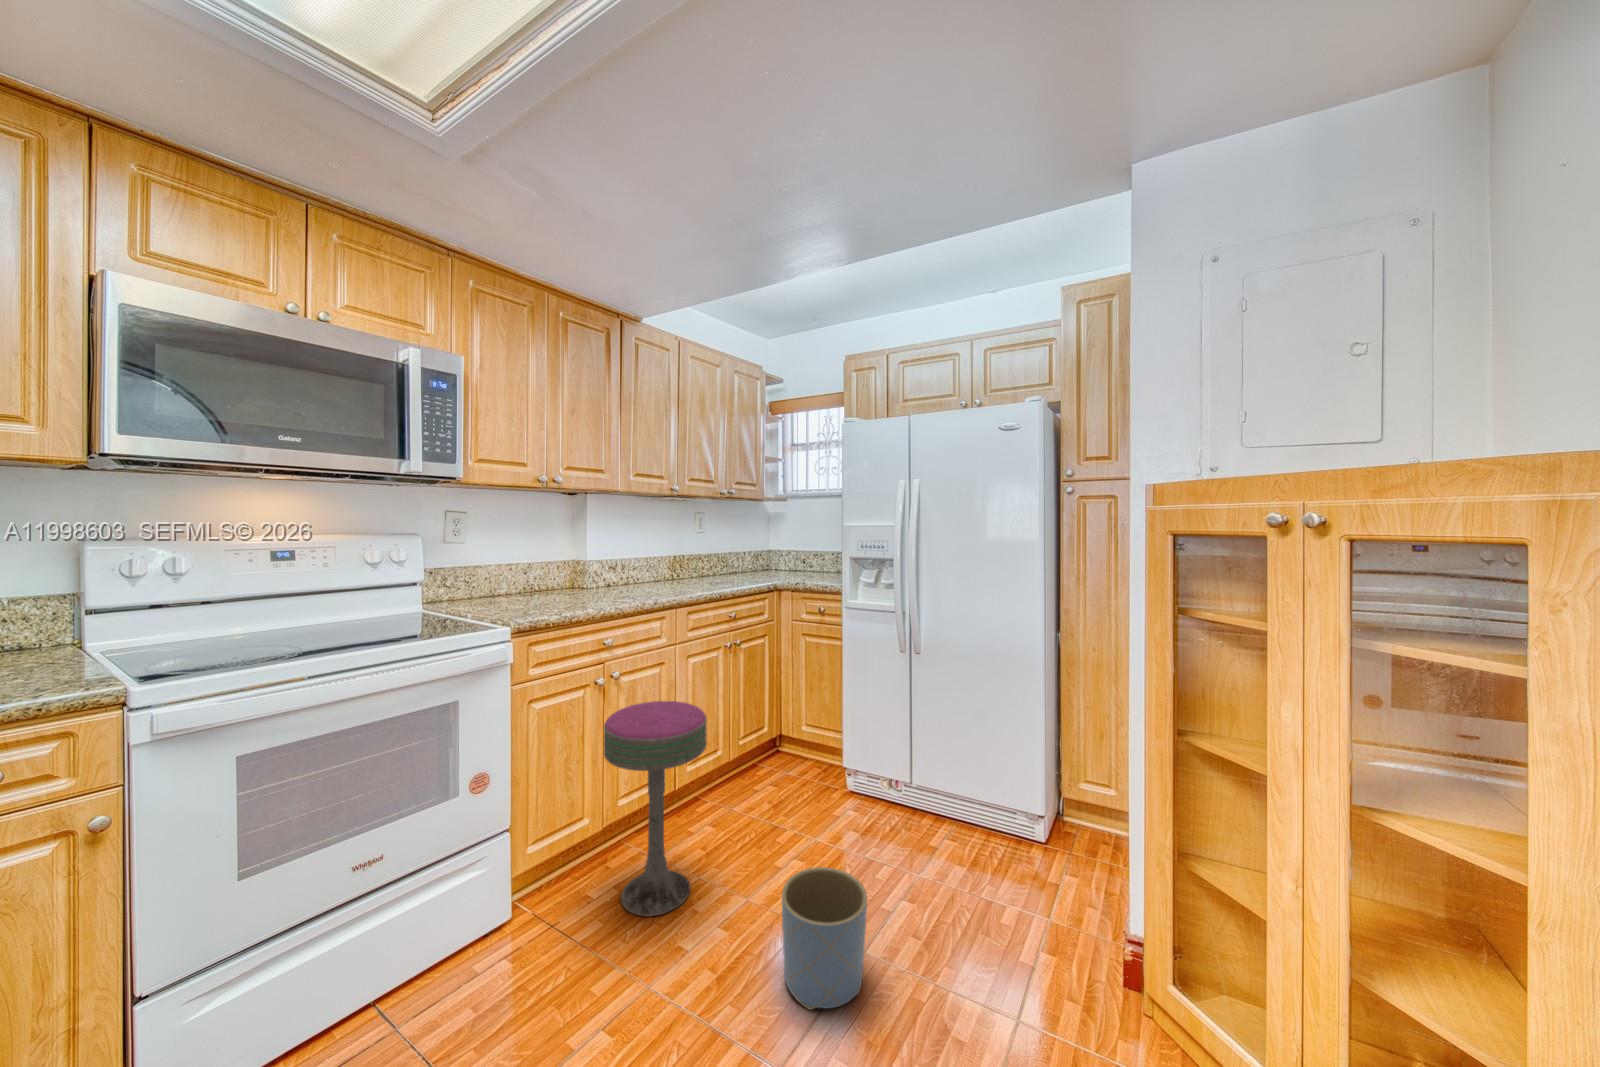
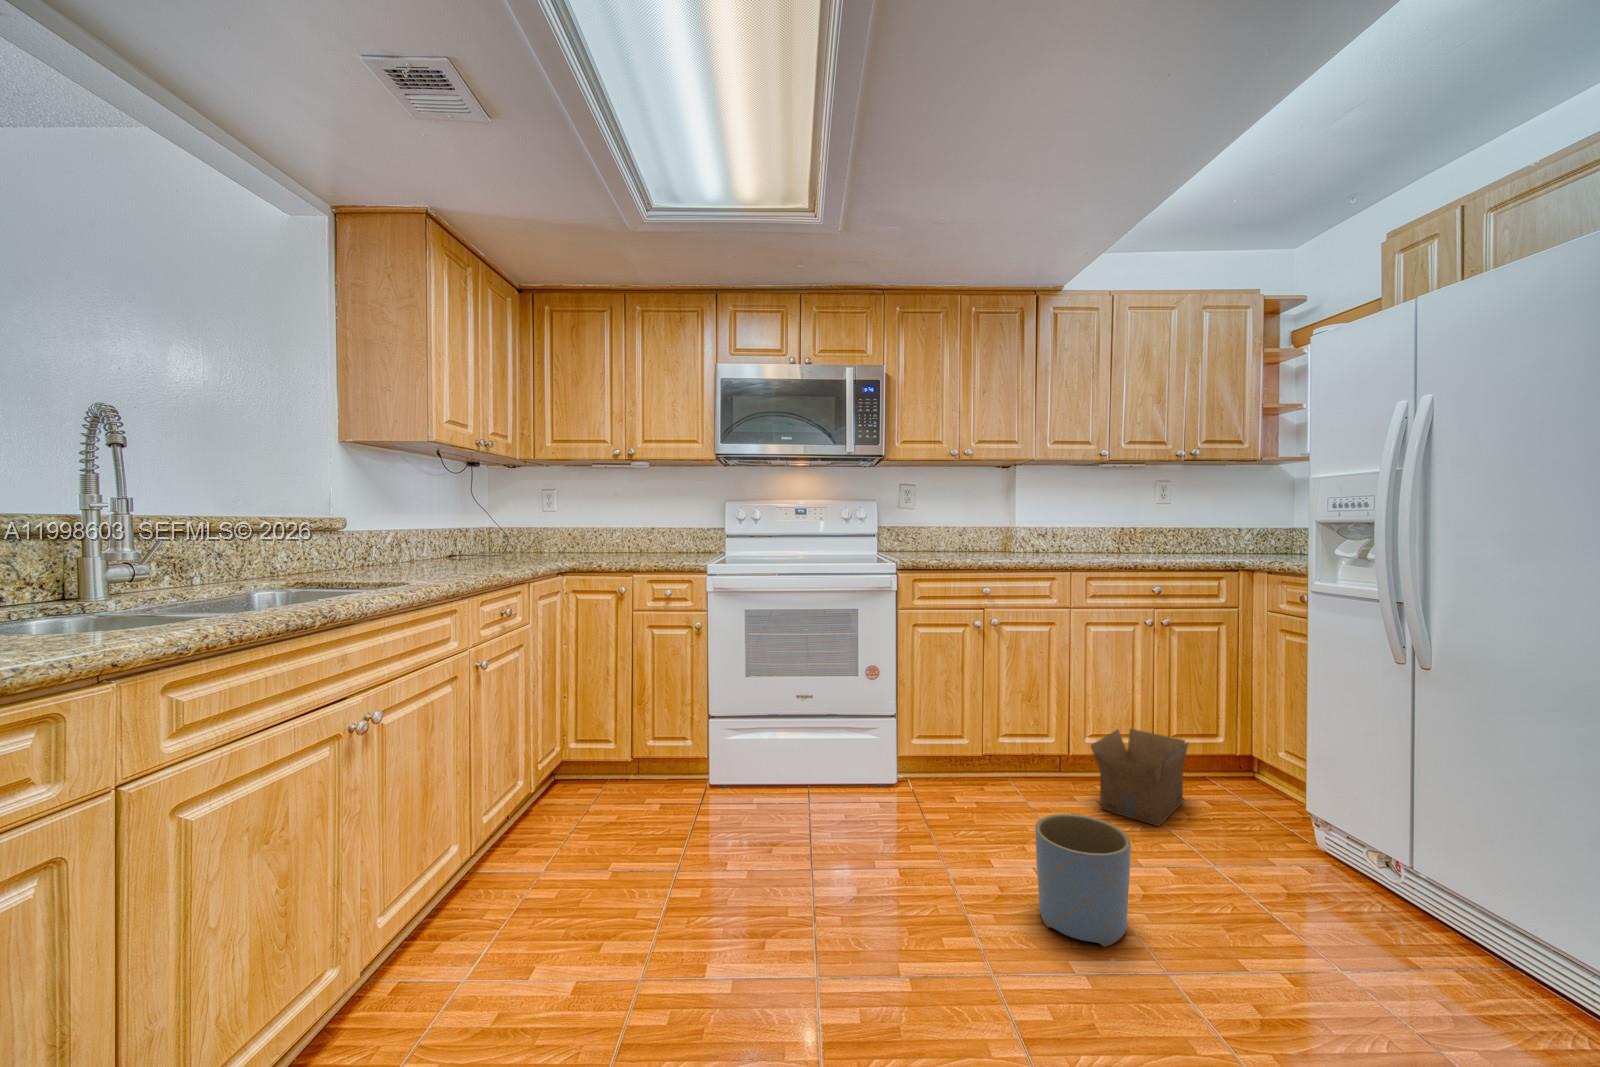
bar stool: present [604,701,707,916] -> none [952,644,1047,829]
cardboard box: none [714,743,779,834] -> present [1091,729,1189,826]

